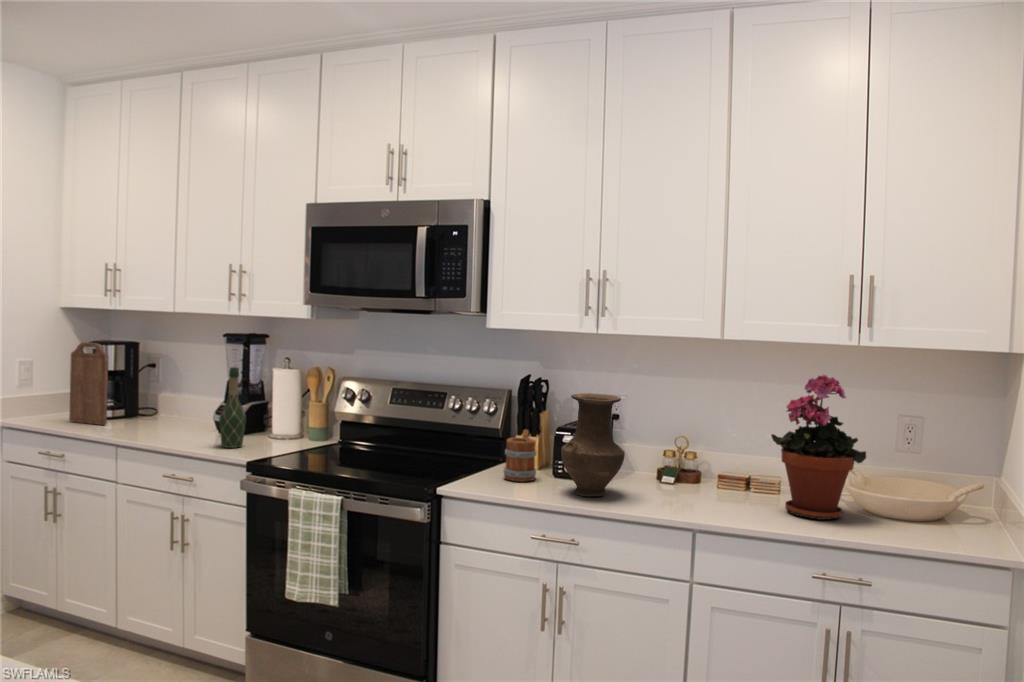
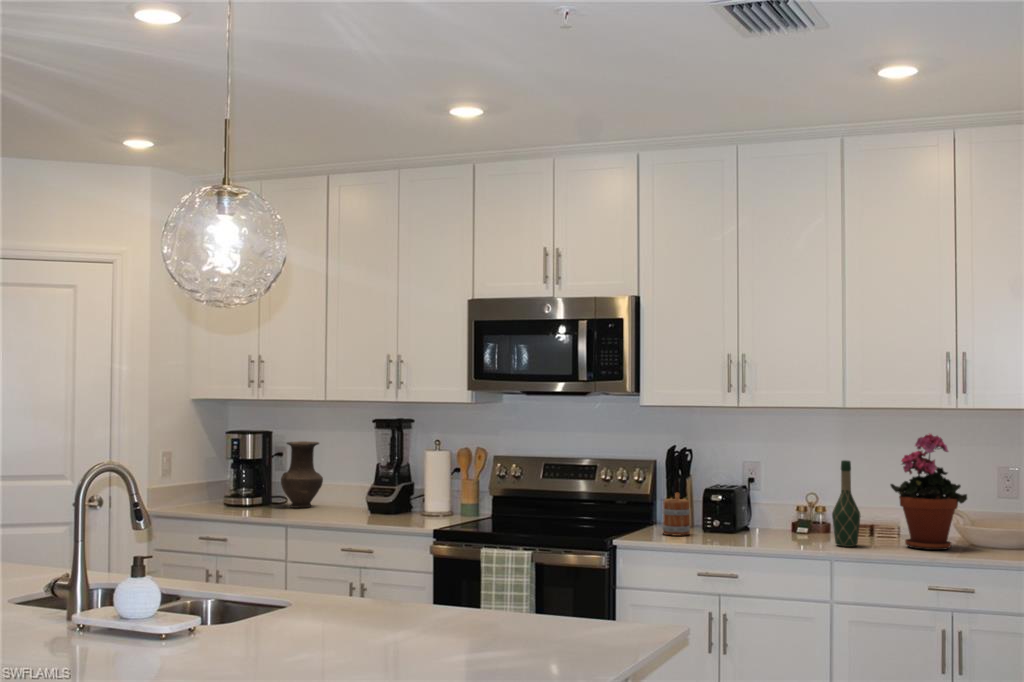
cutting board: present [69,342,108,425] -> none [220,432,261,510]
wine bottle: present [219,367,246,448] -> present [832,460,861,547]
vase: present [561,393,625,496] -> present [281,441,323,508]

